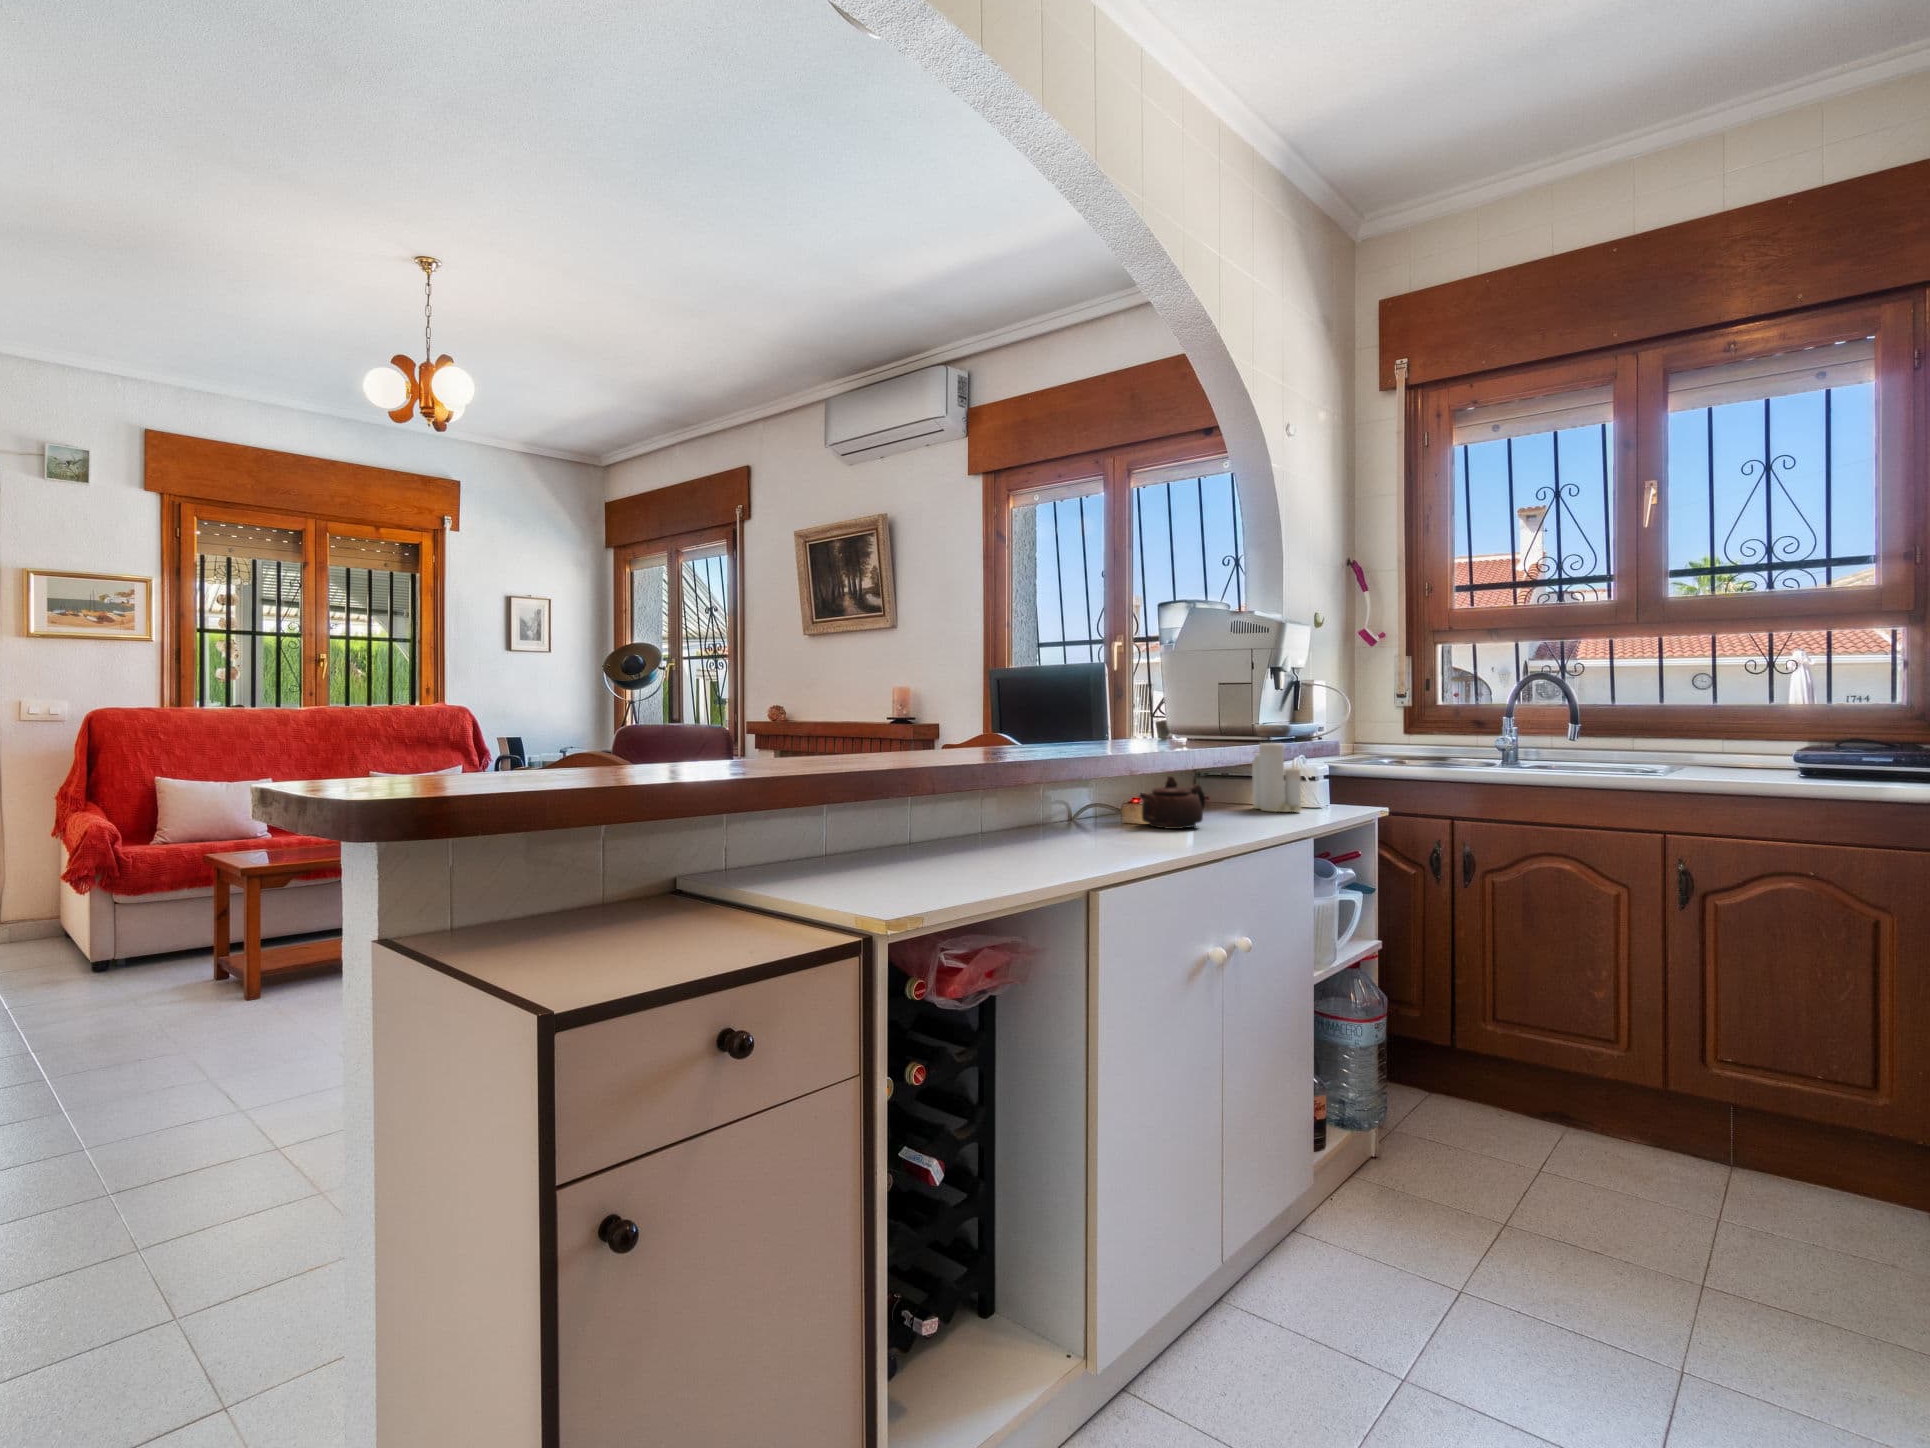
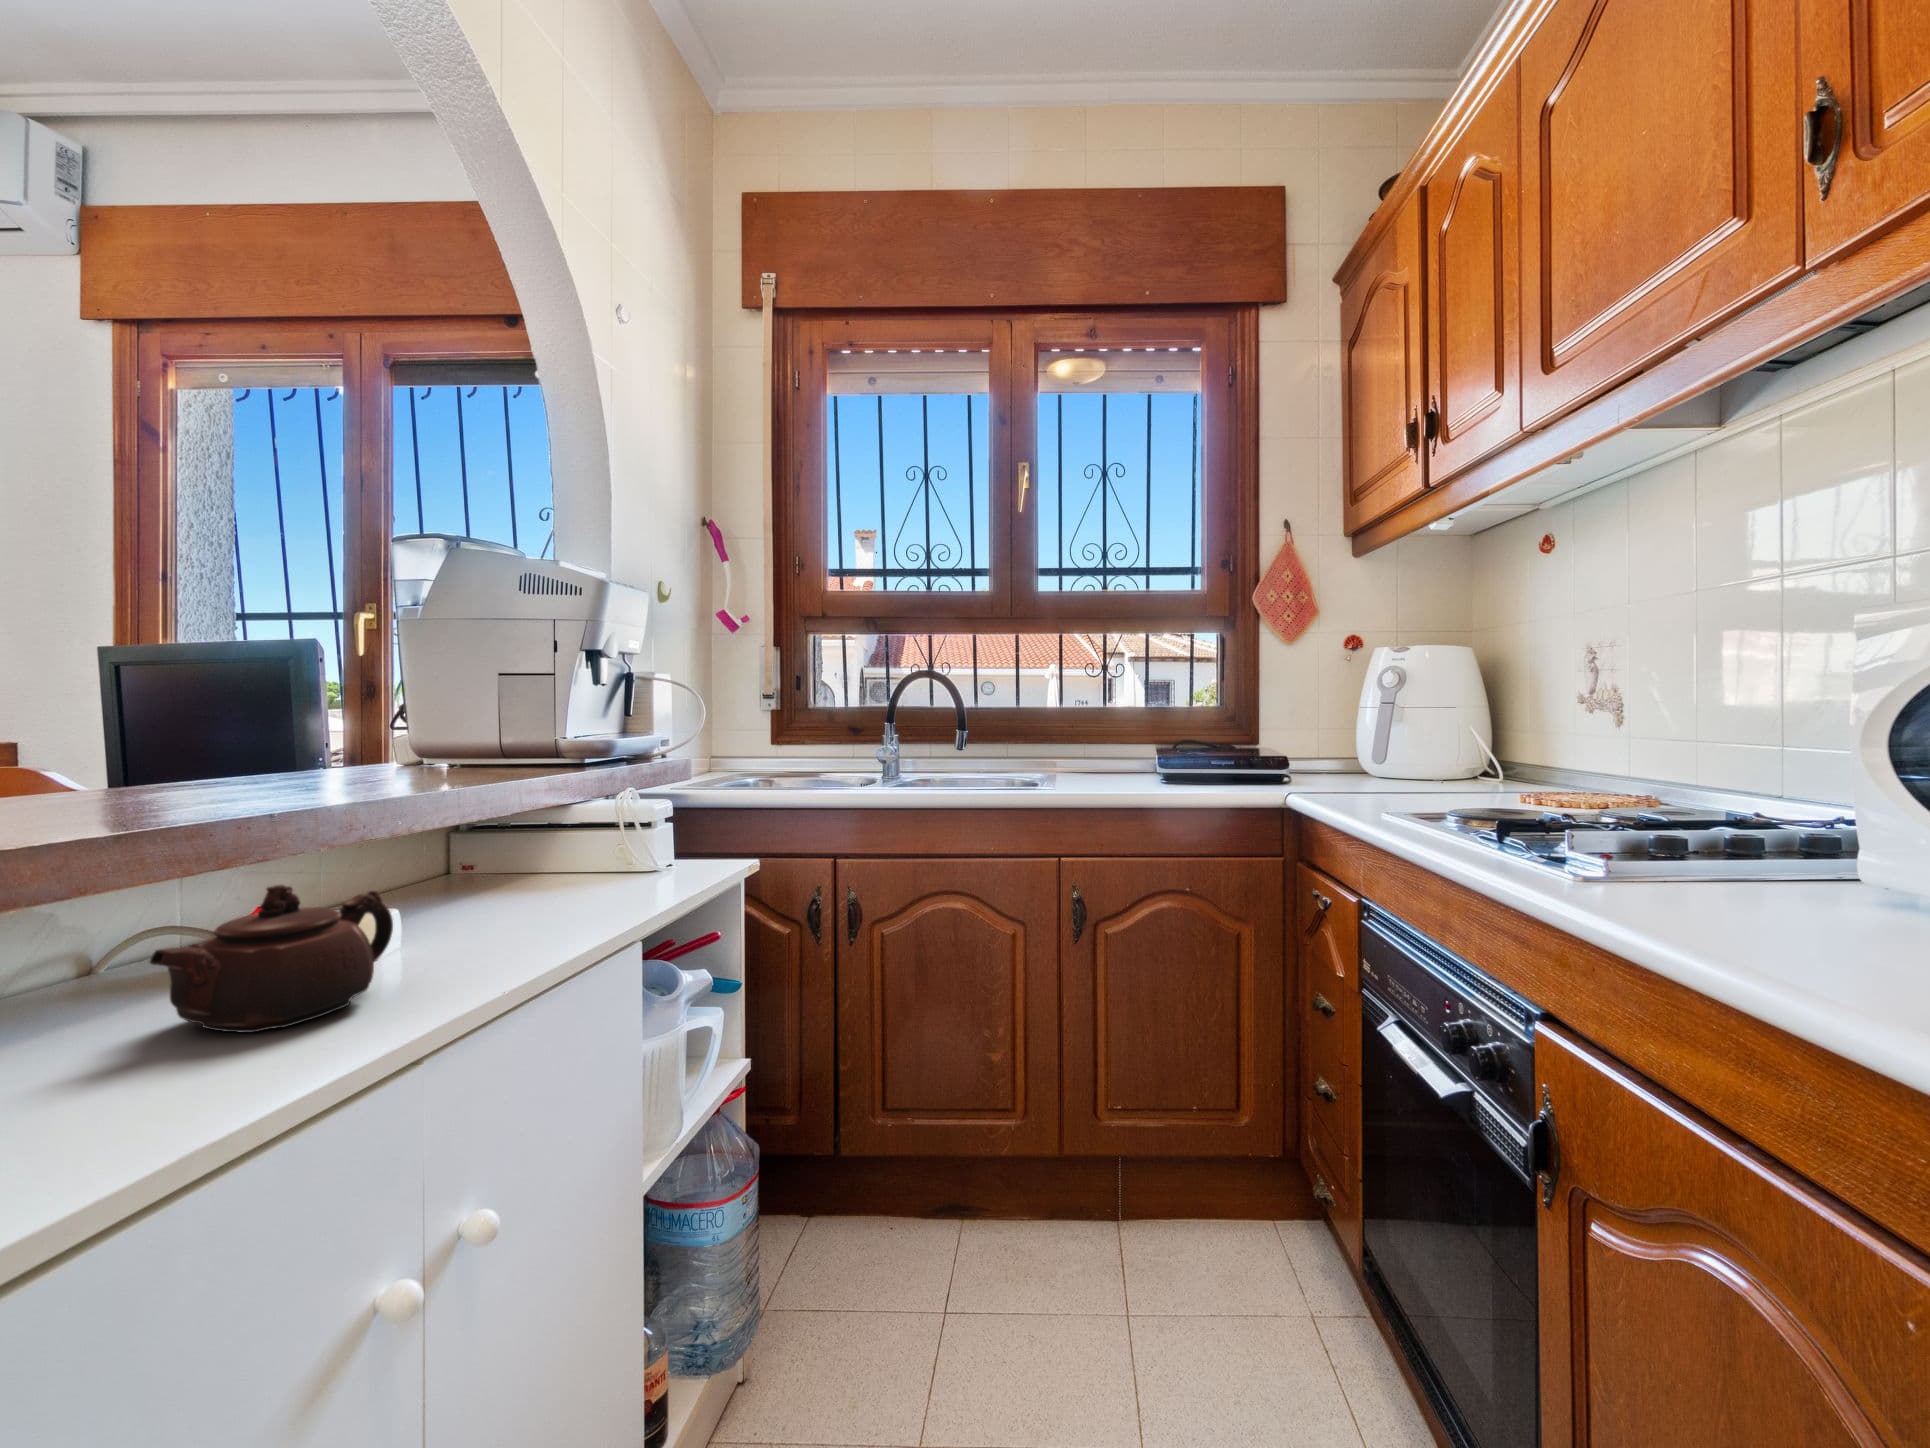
candle: present [1252,743,1301,812] -> none [539,761,628,901]

